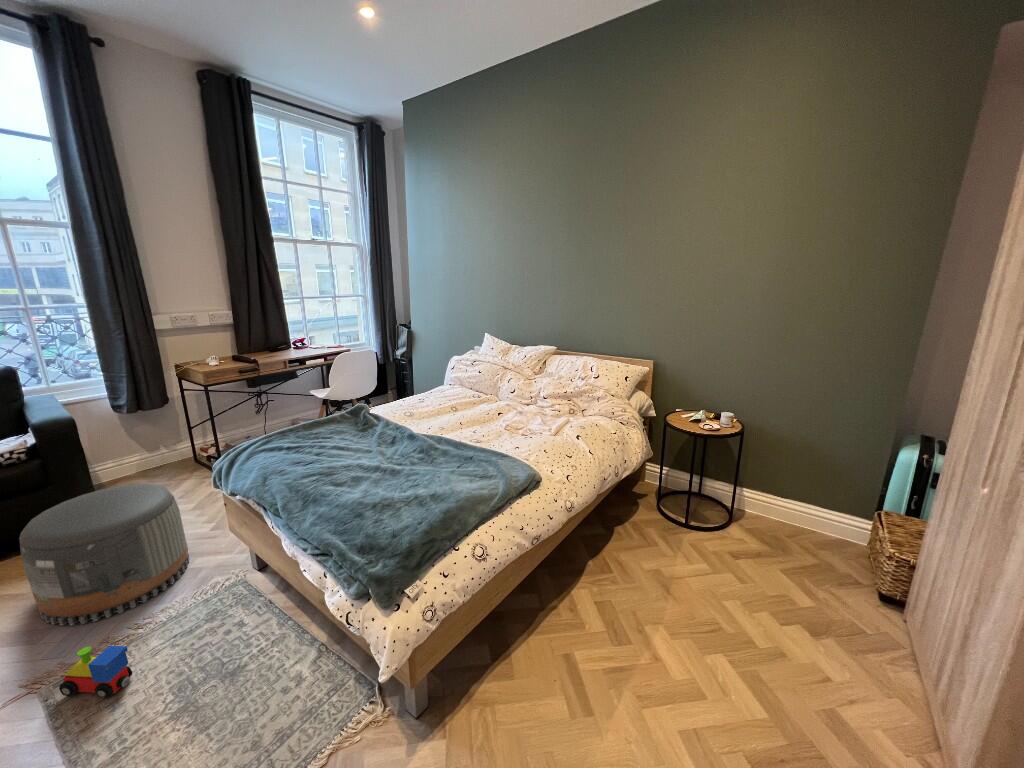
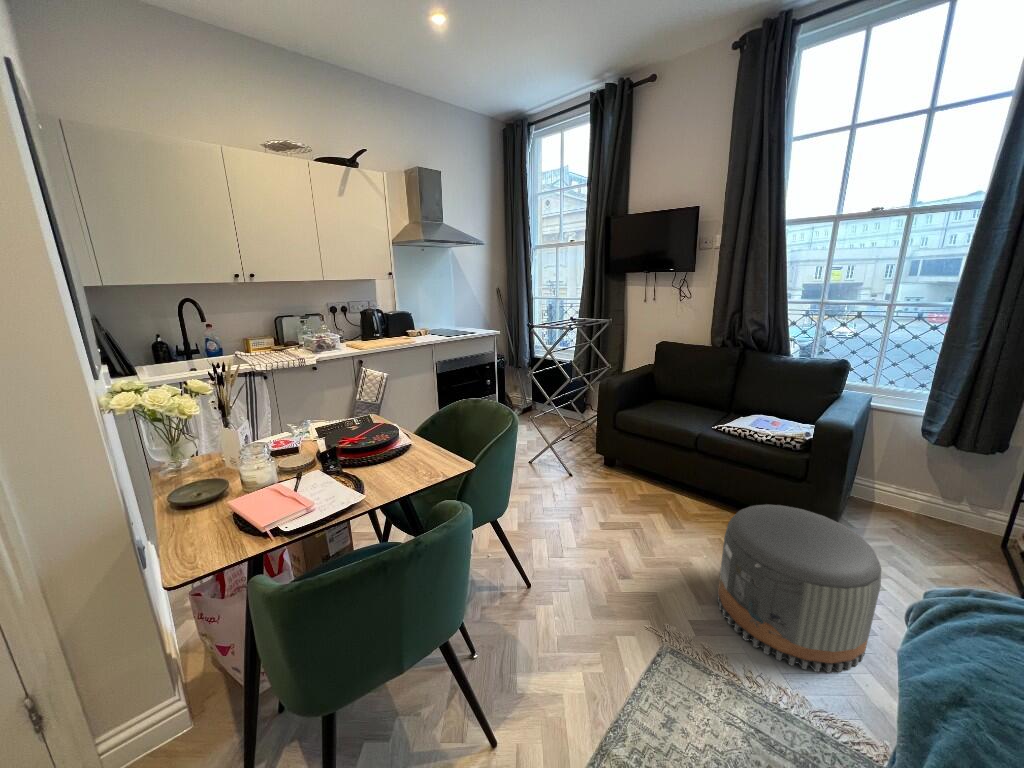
toy train: present [59,646,132,698] -> none [663,648,703,720]

